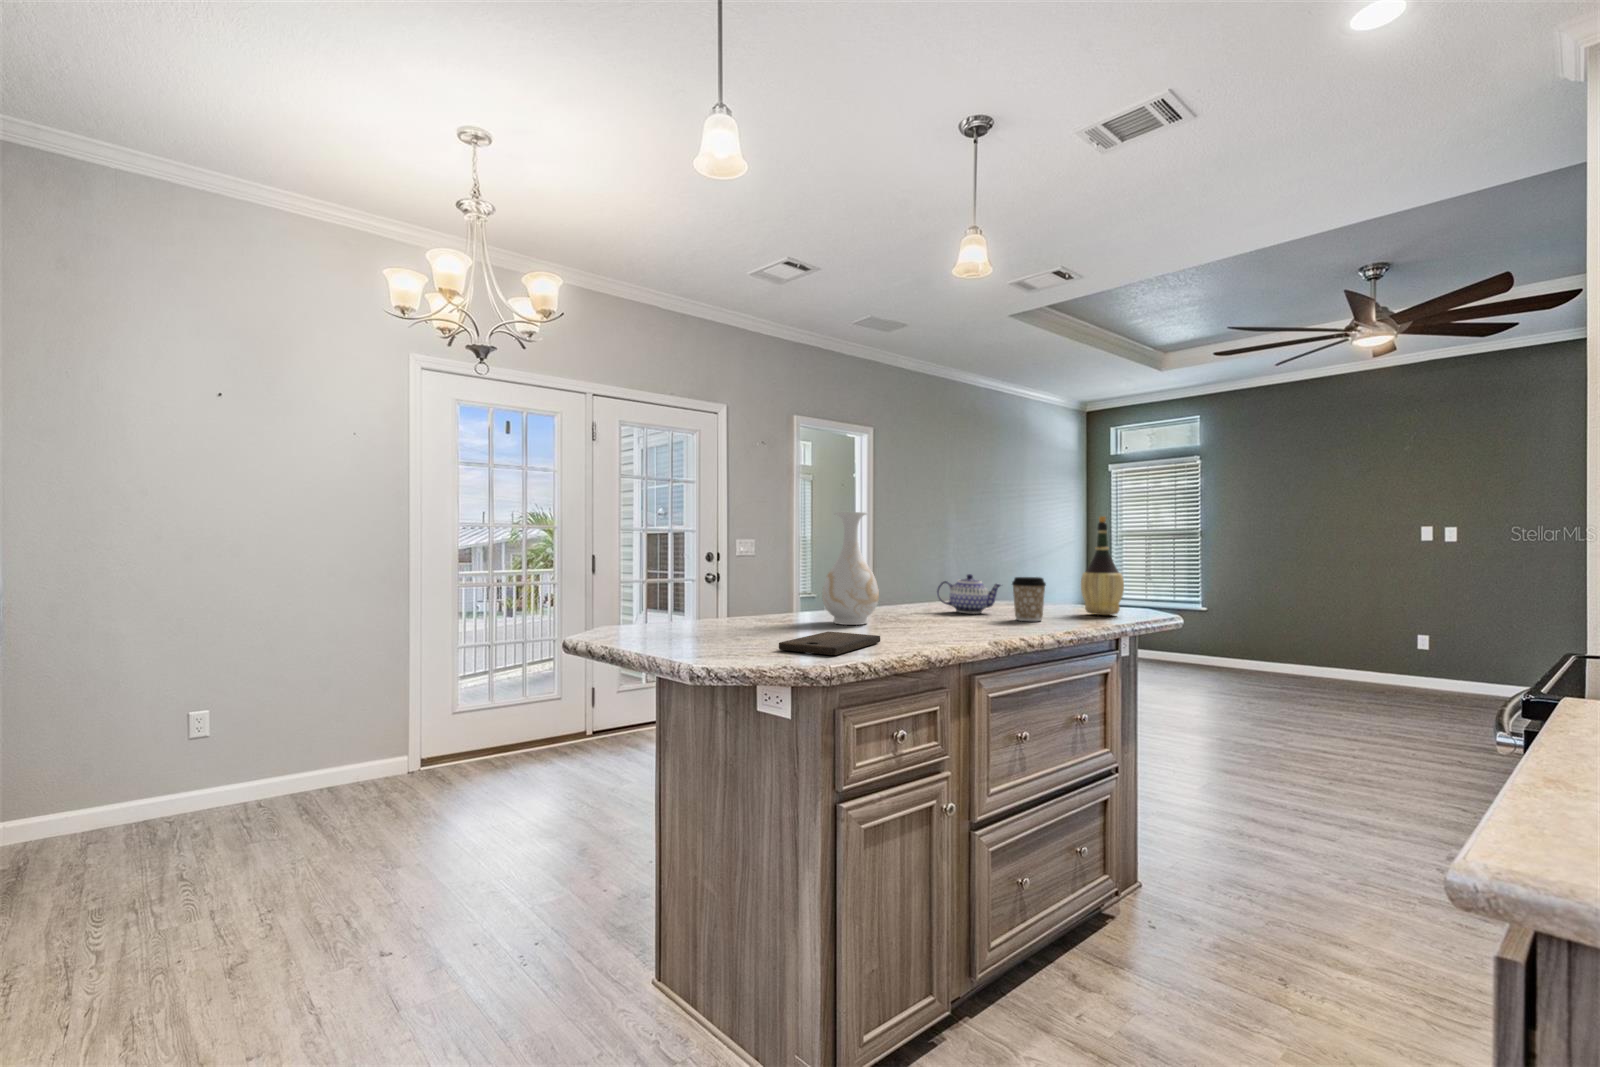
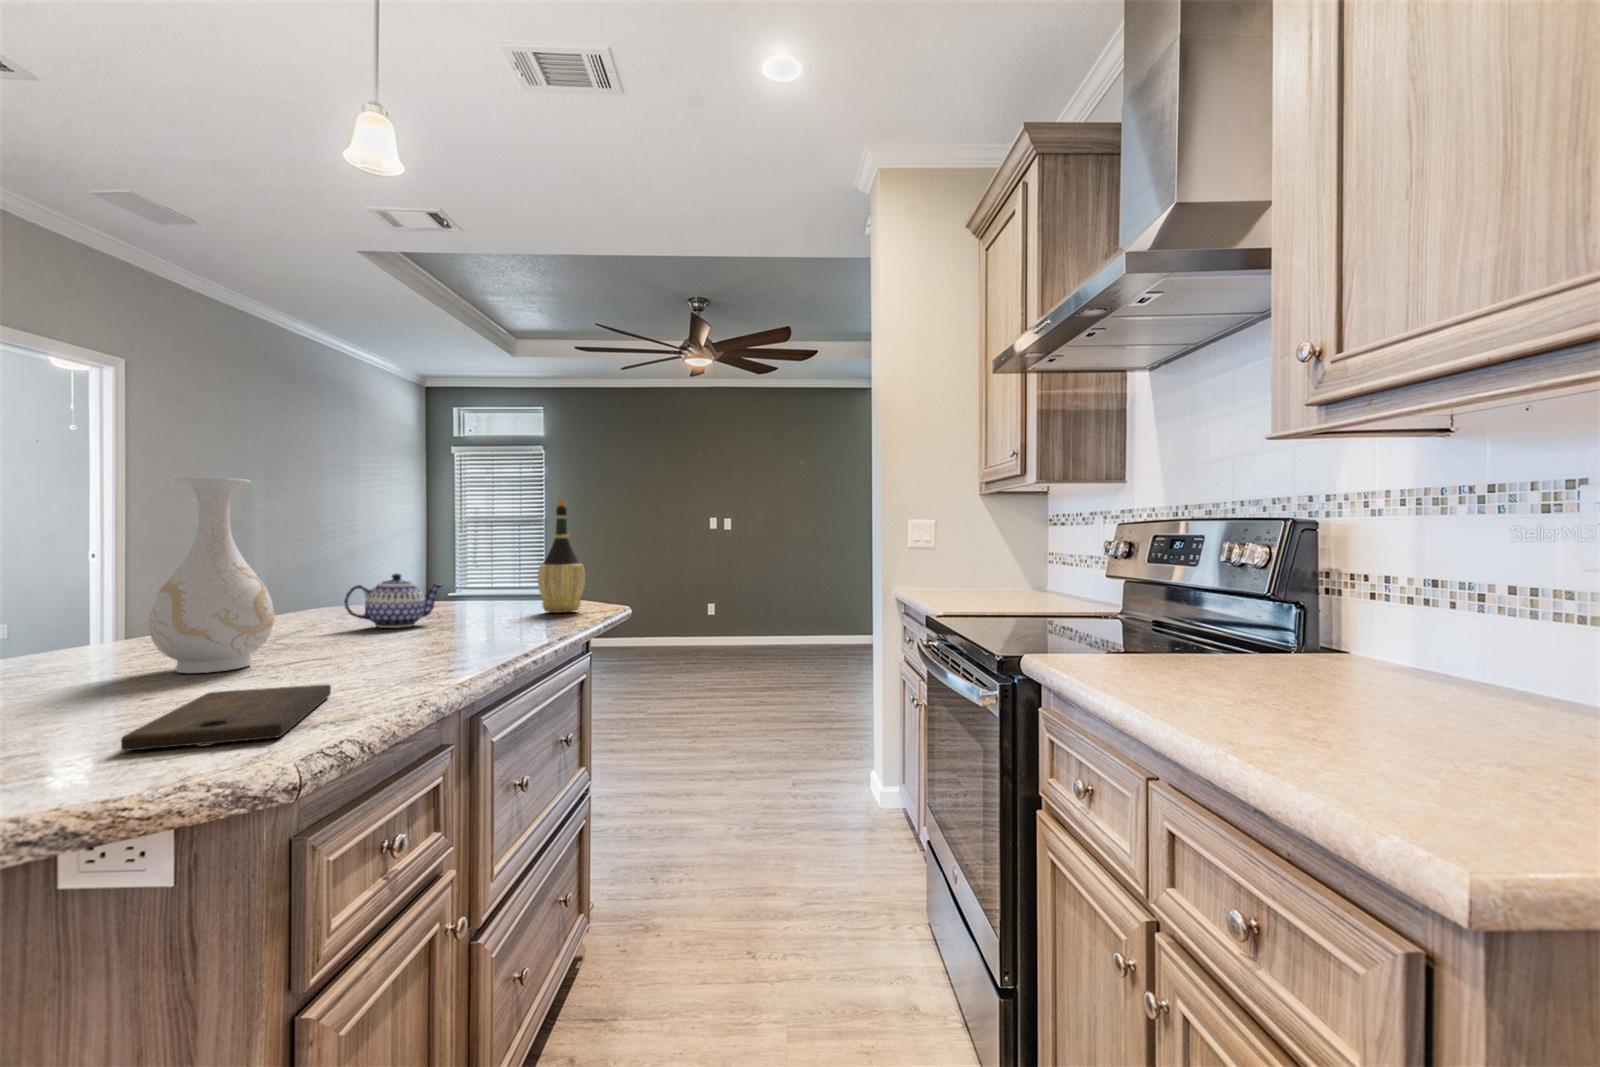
coffee cup: present [1012,577,1046,621] -> none [470,573,516,630]

